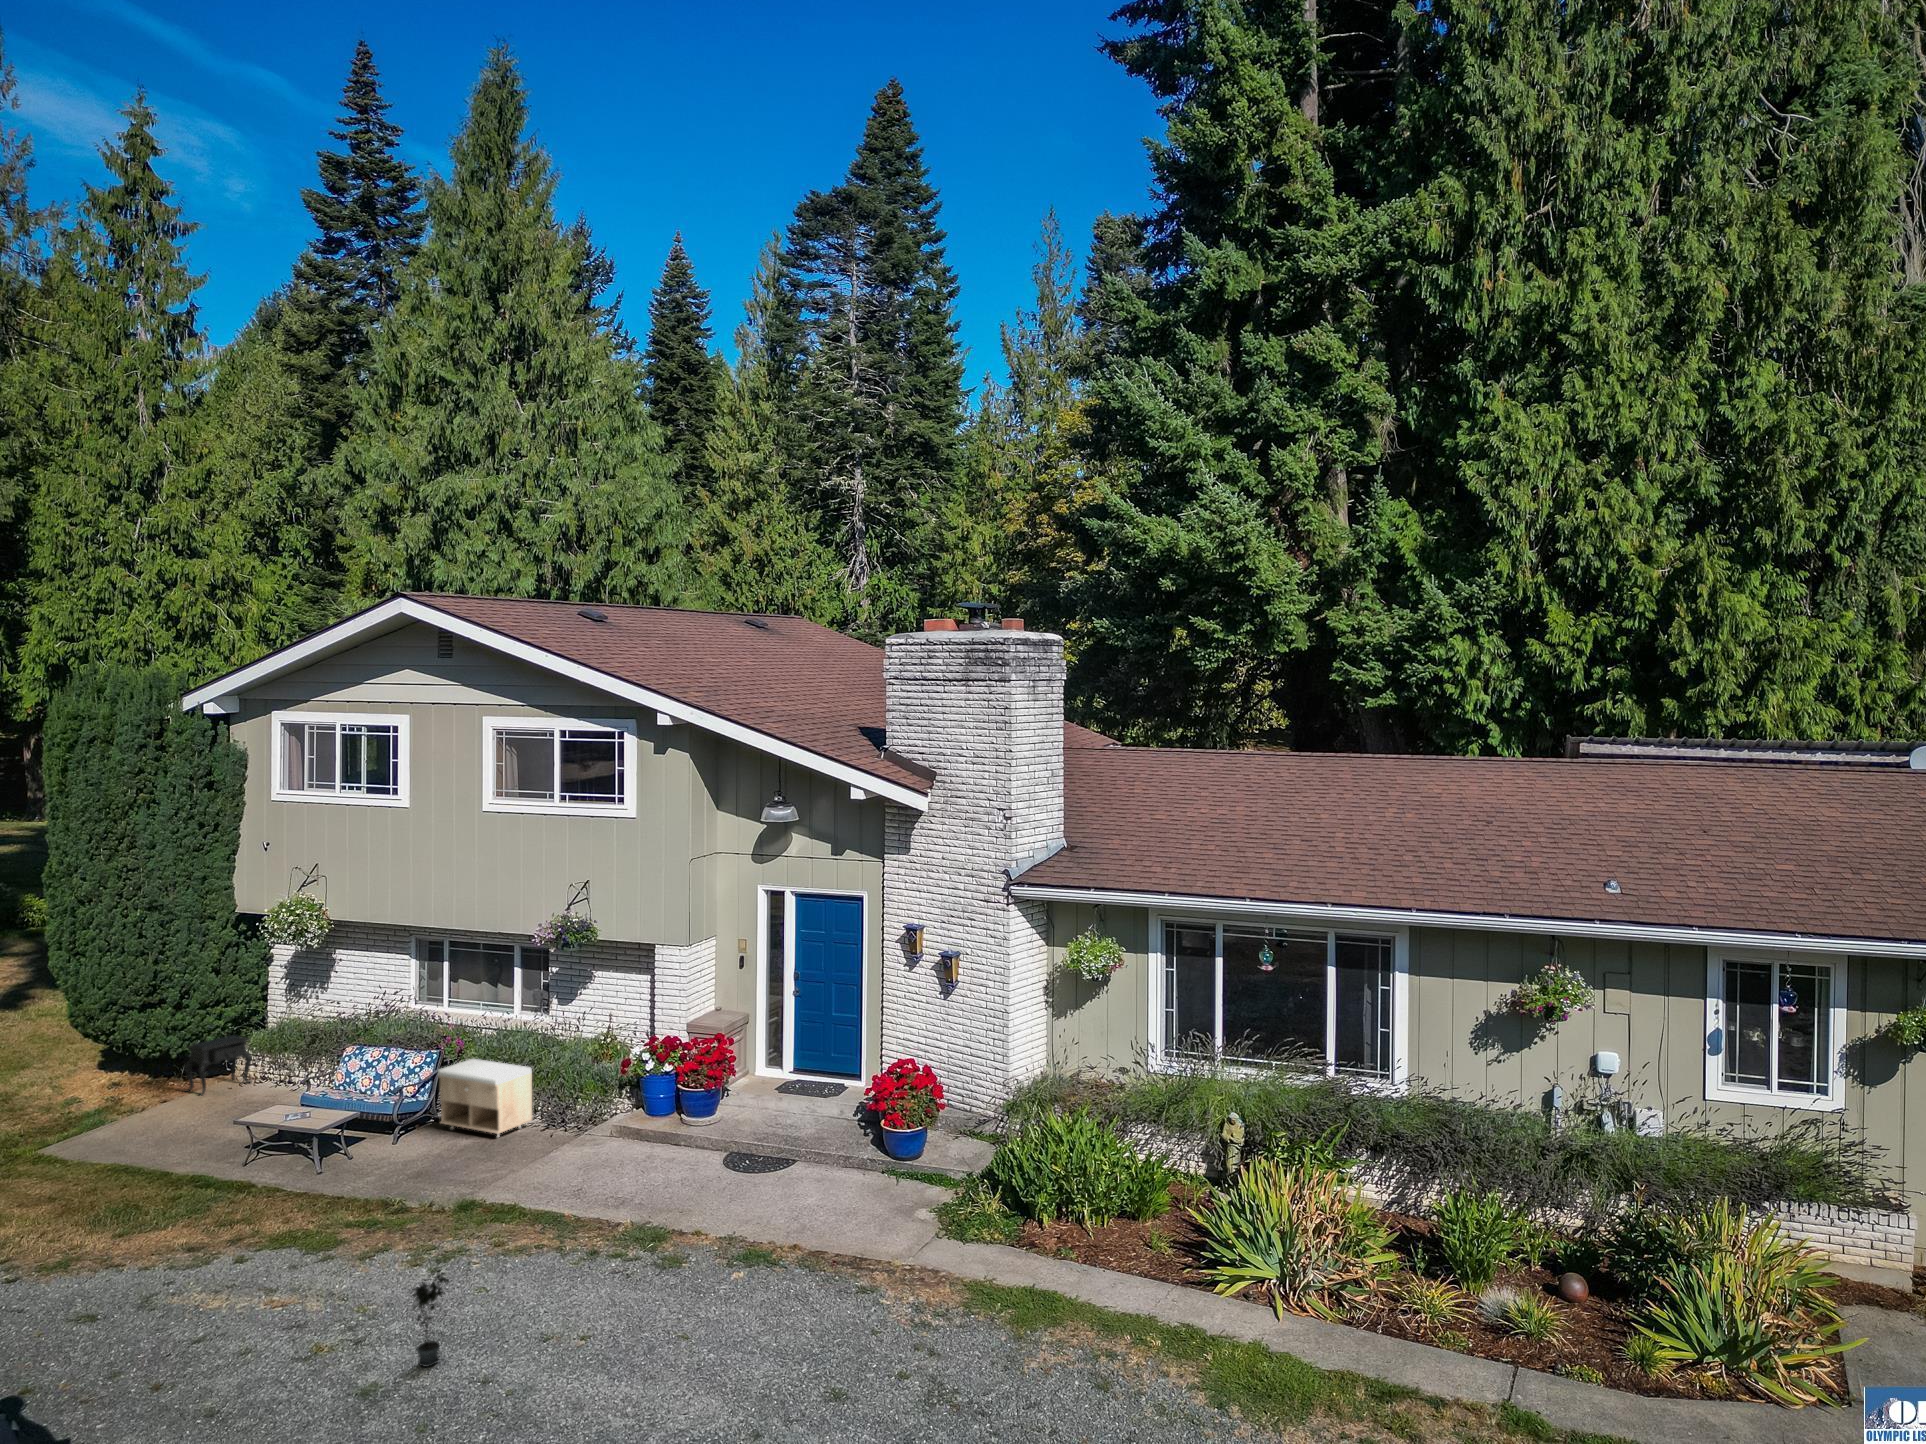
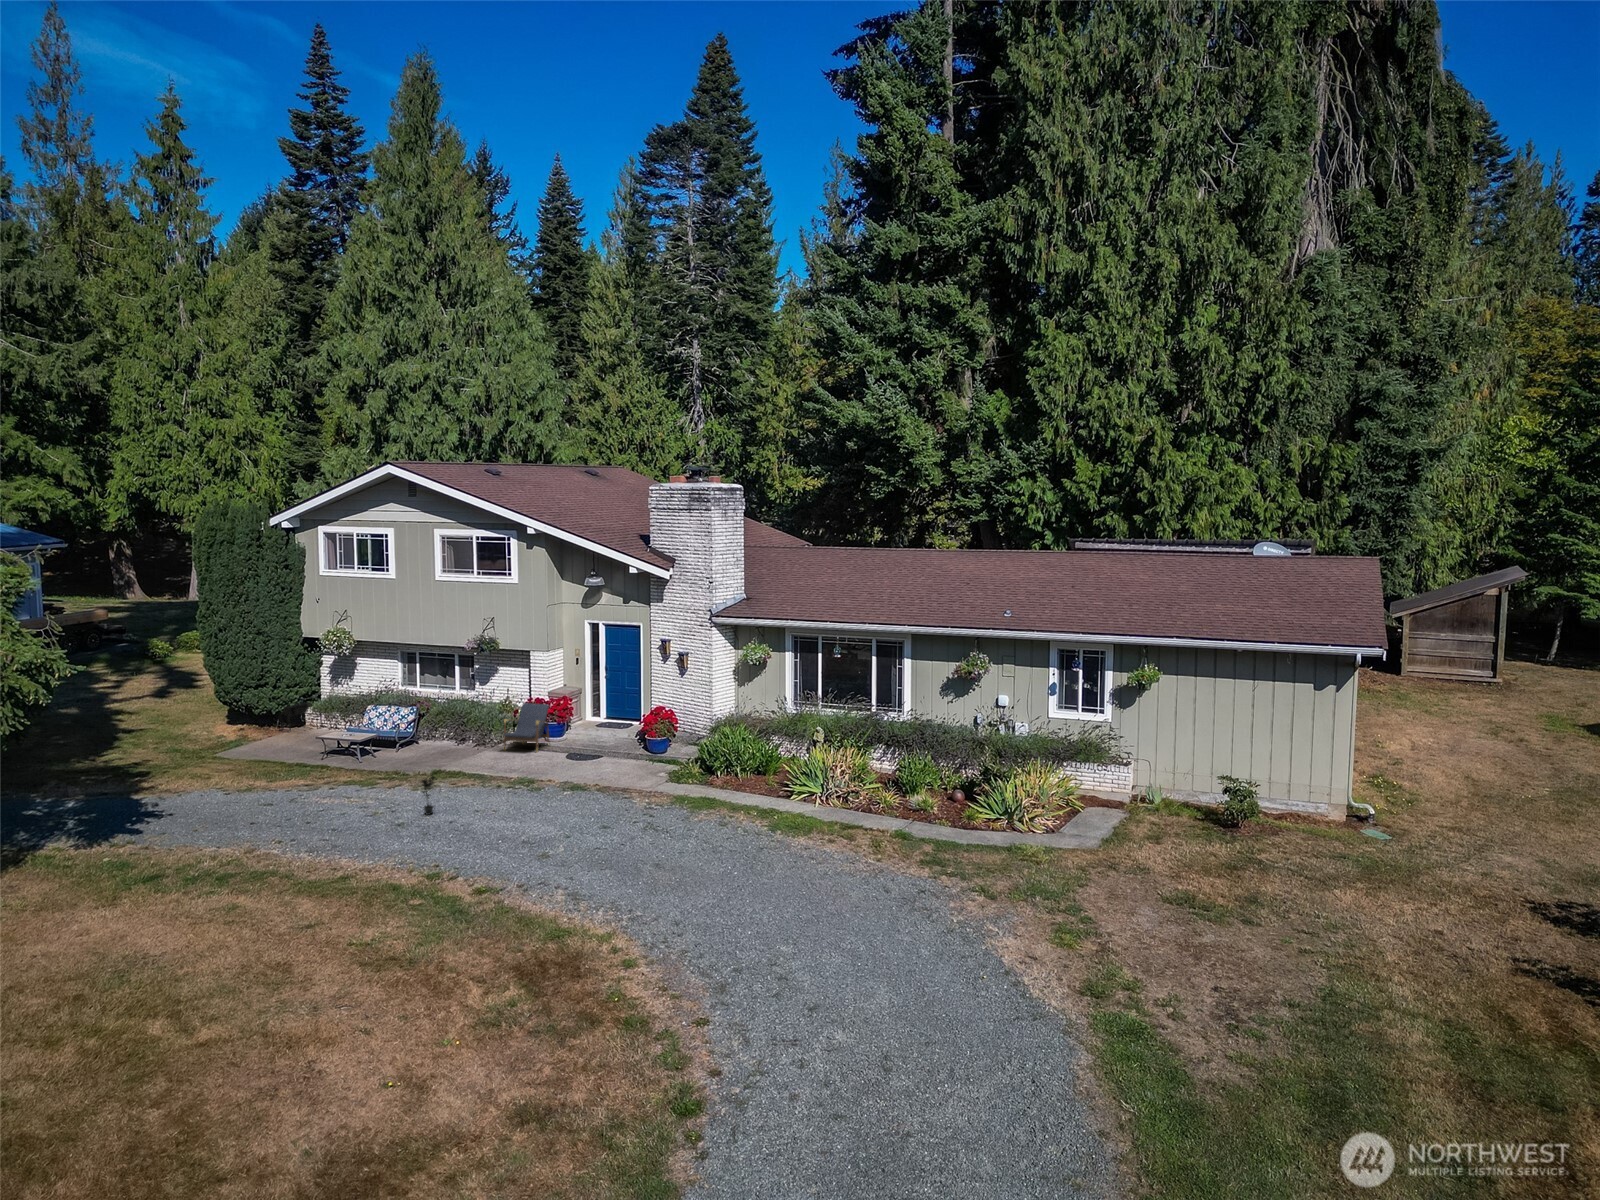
lounge chair: none [601,1047,688,1149] -> present [503,703,549,752]
storage bench: present [438,1059,532,1137] -> none [418,710,468,748]

